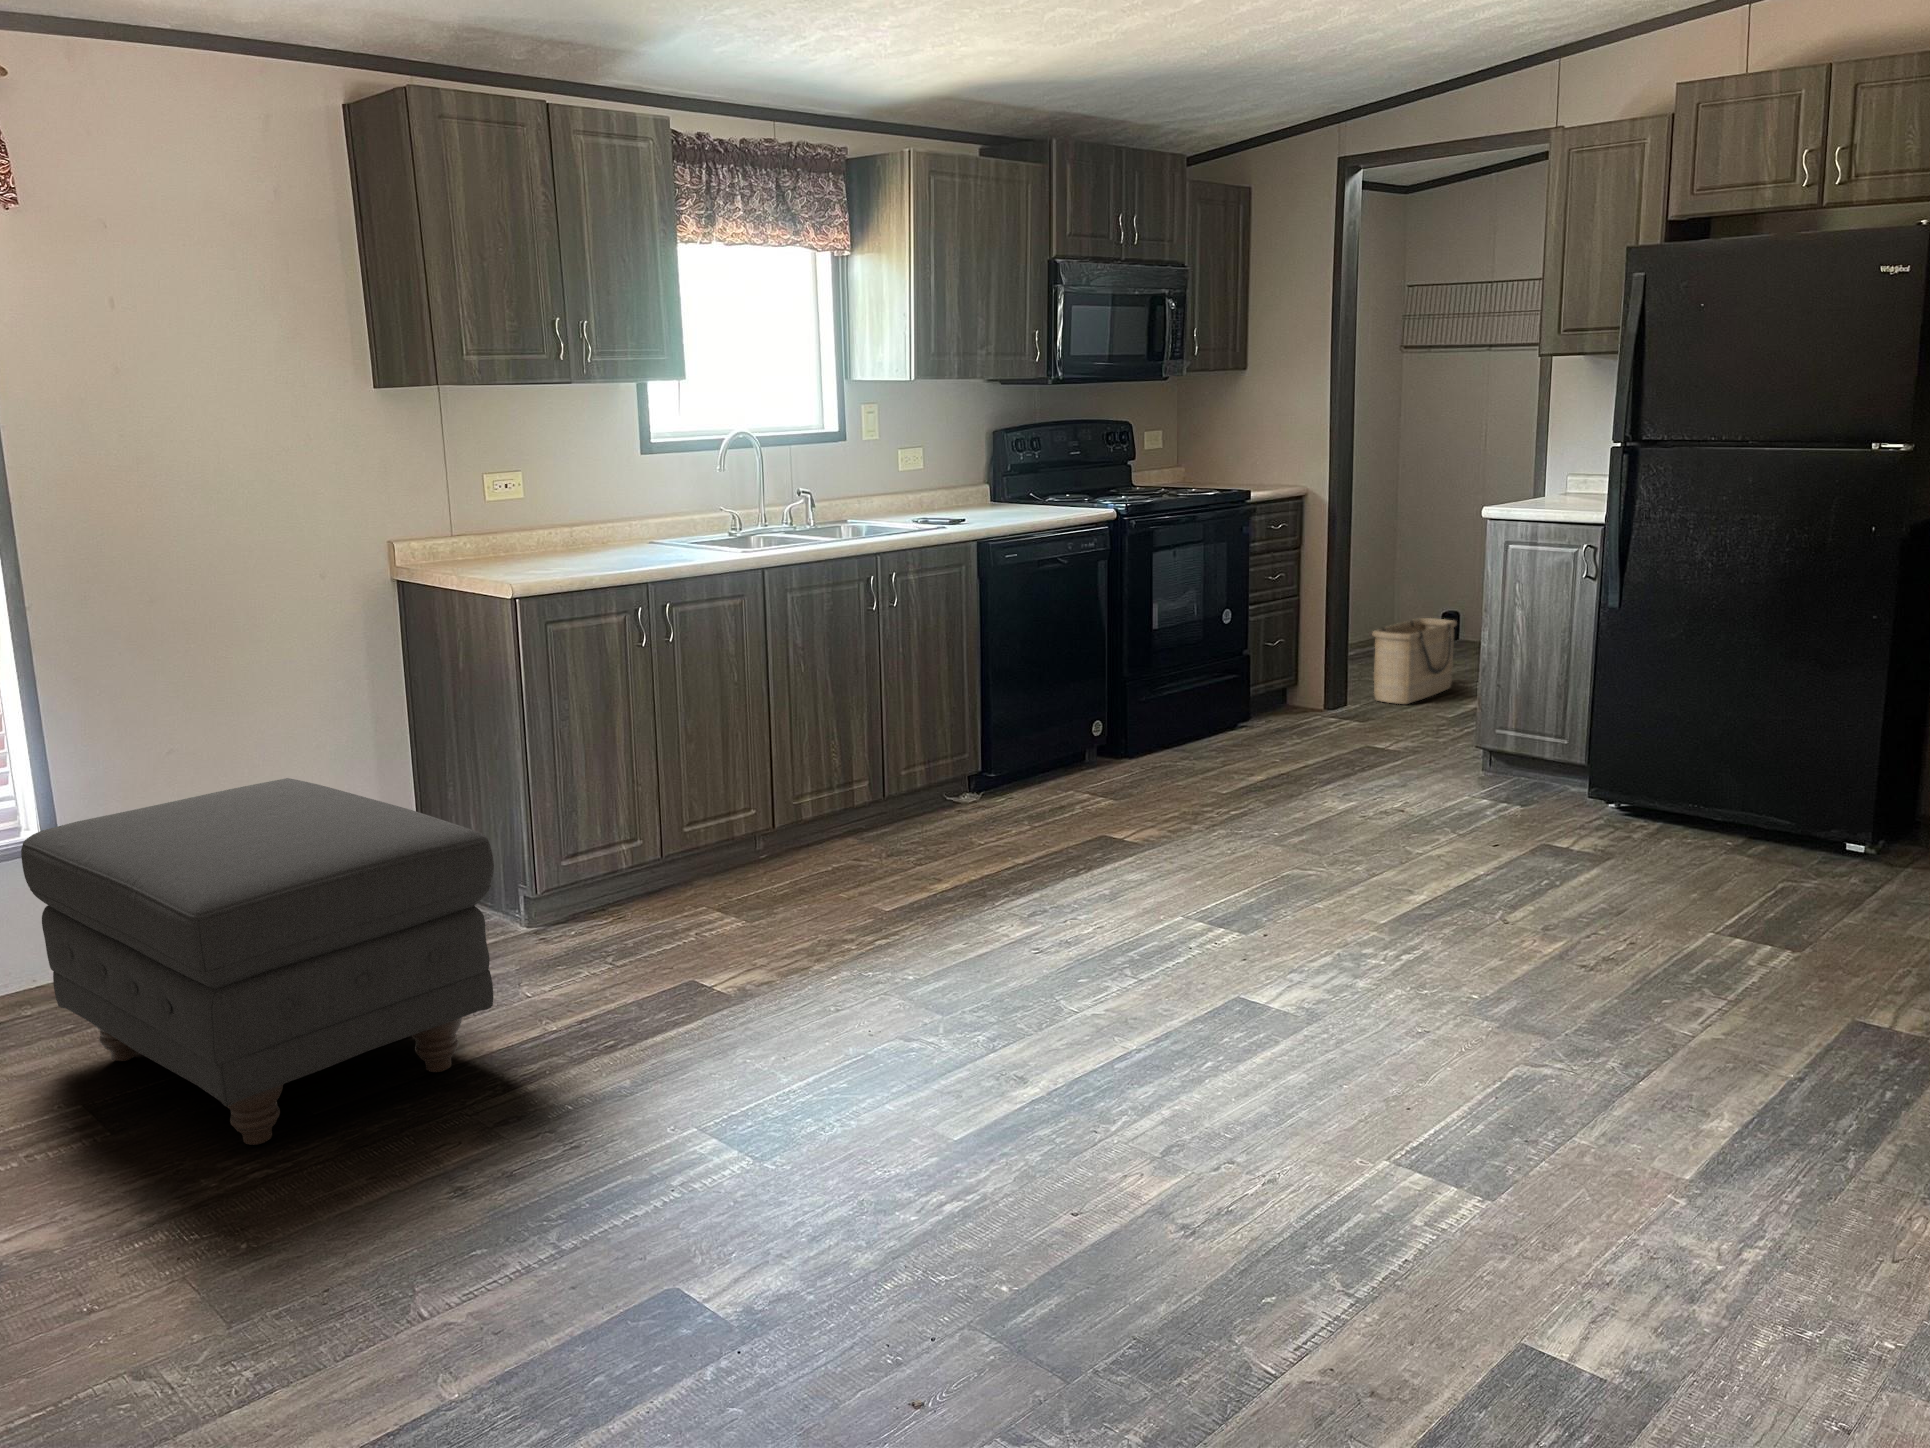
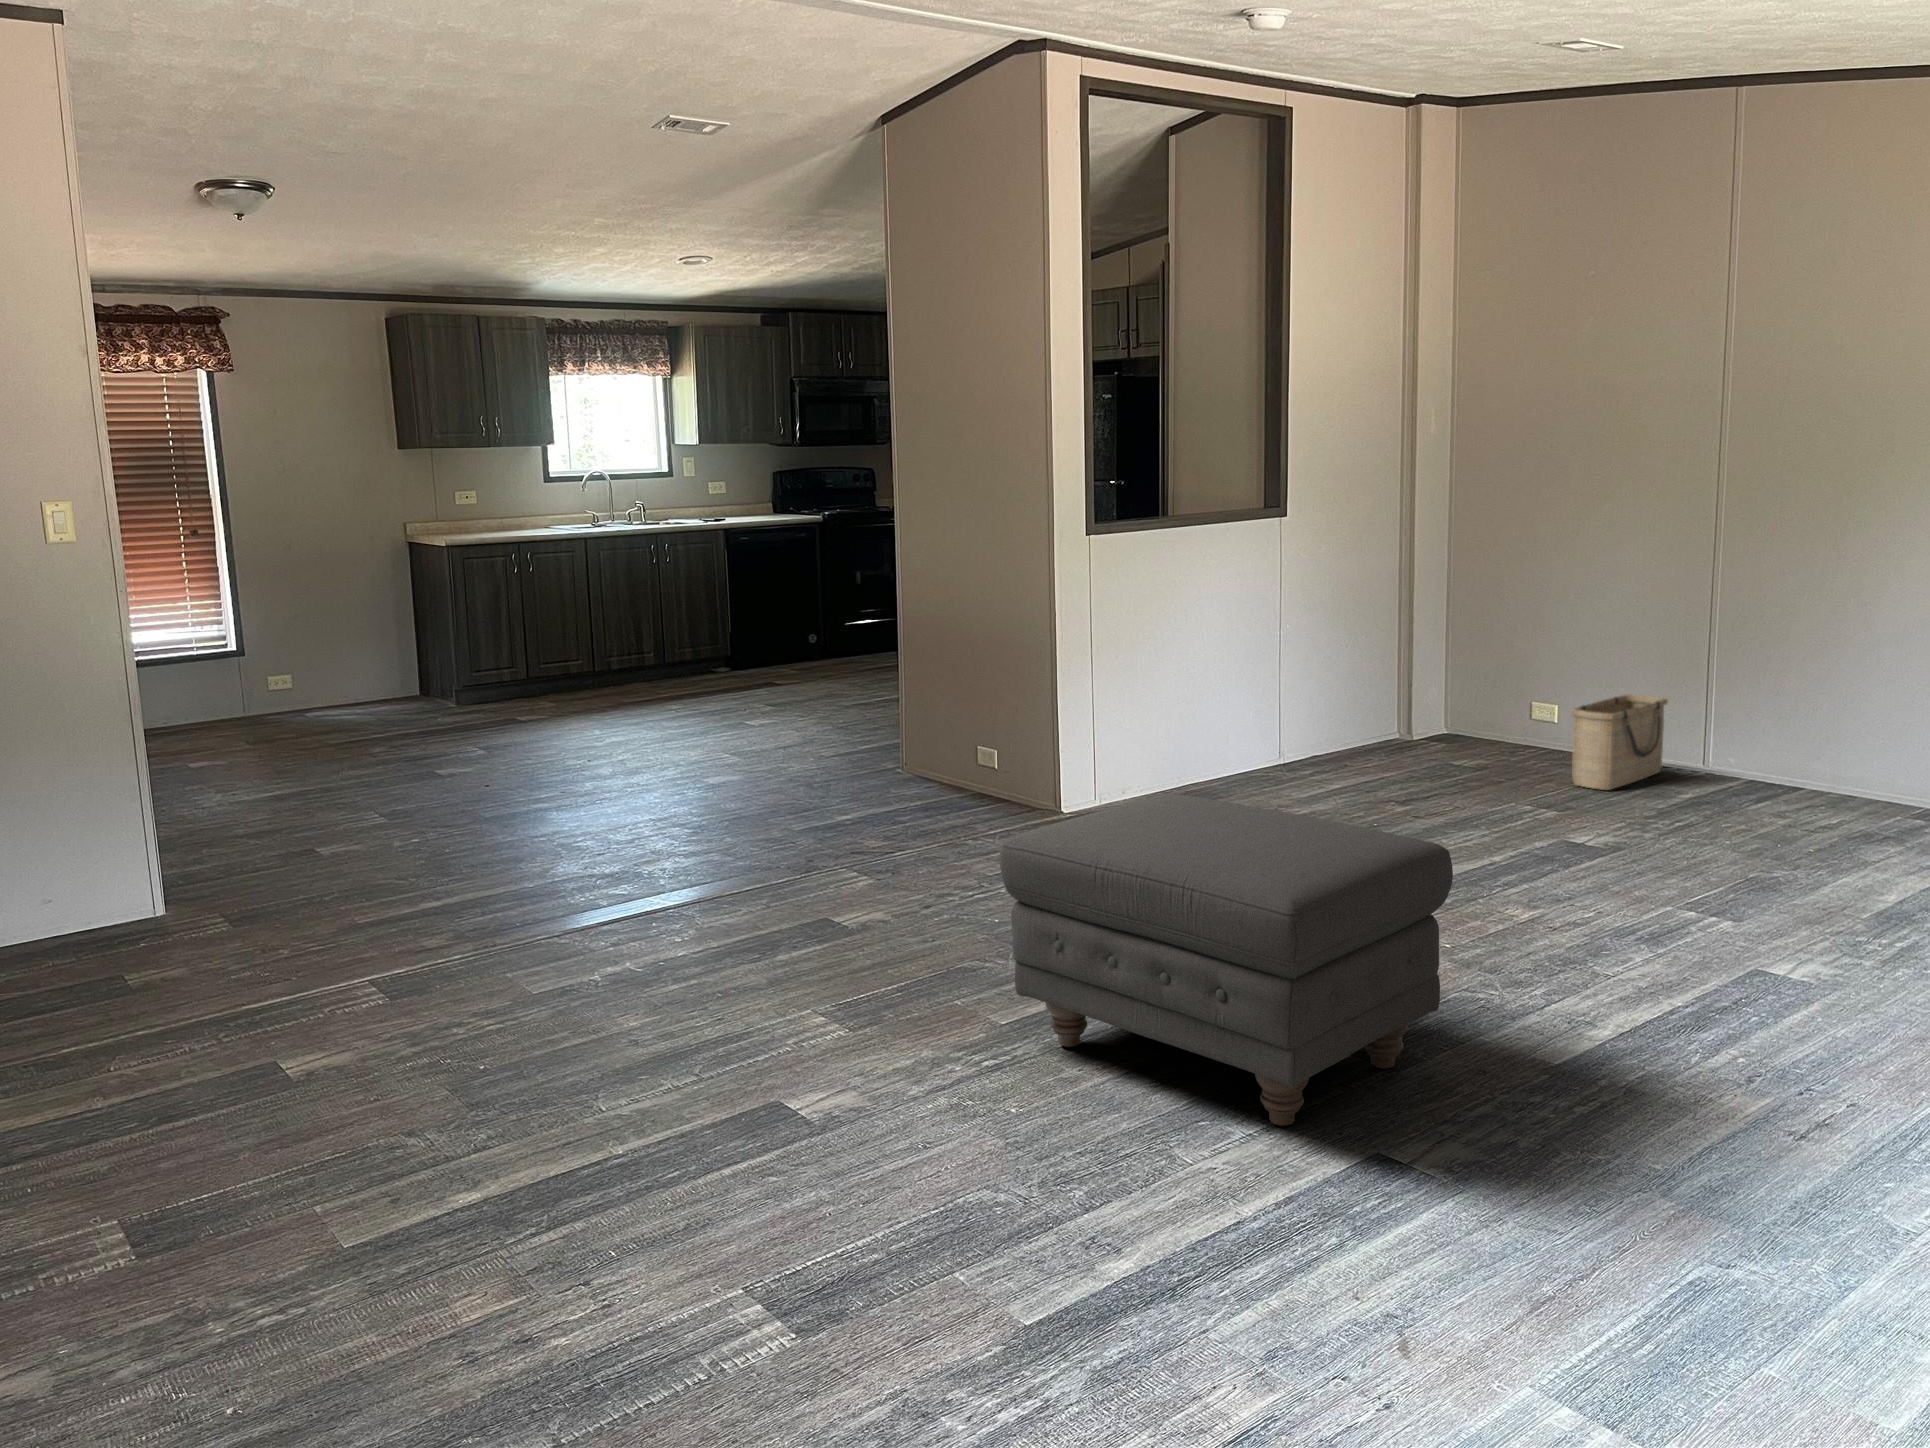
ottoman: present [21,778,494,1145] -> present [1000,793,1453,1126]

